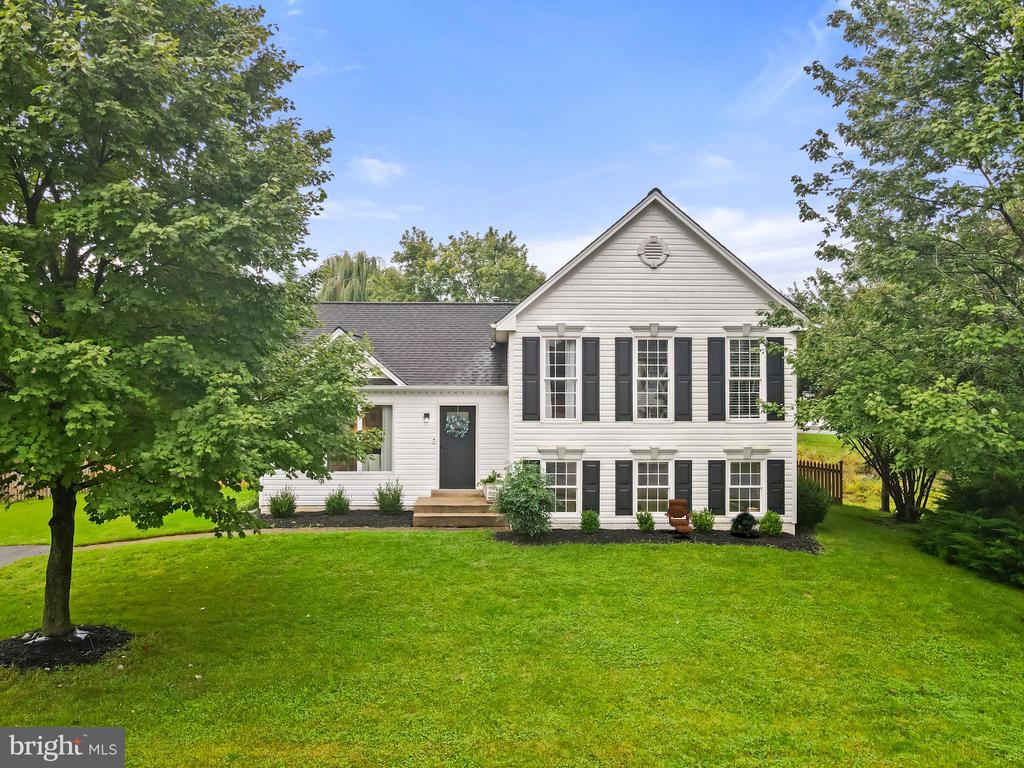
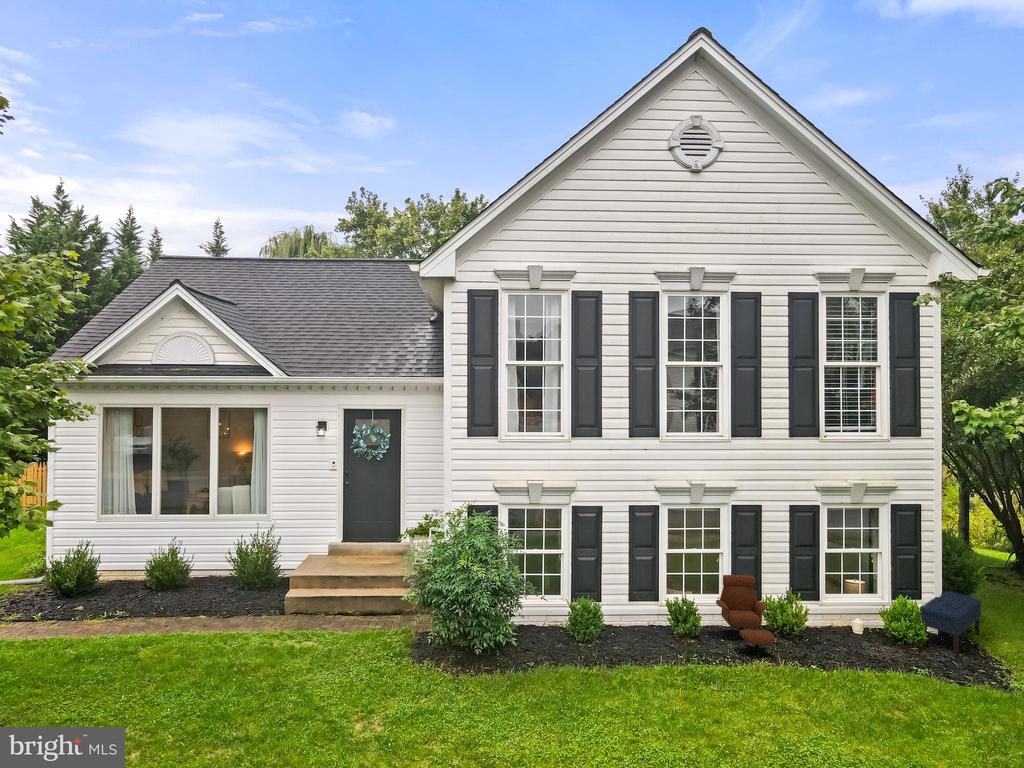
potted plant: present [730,511,759,537] -> none [831,598,889,651]
bench: none [779,511,818,540] -> present [920,591,981,653]

